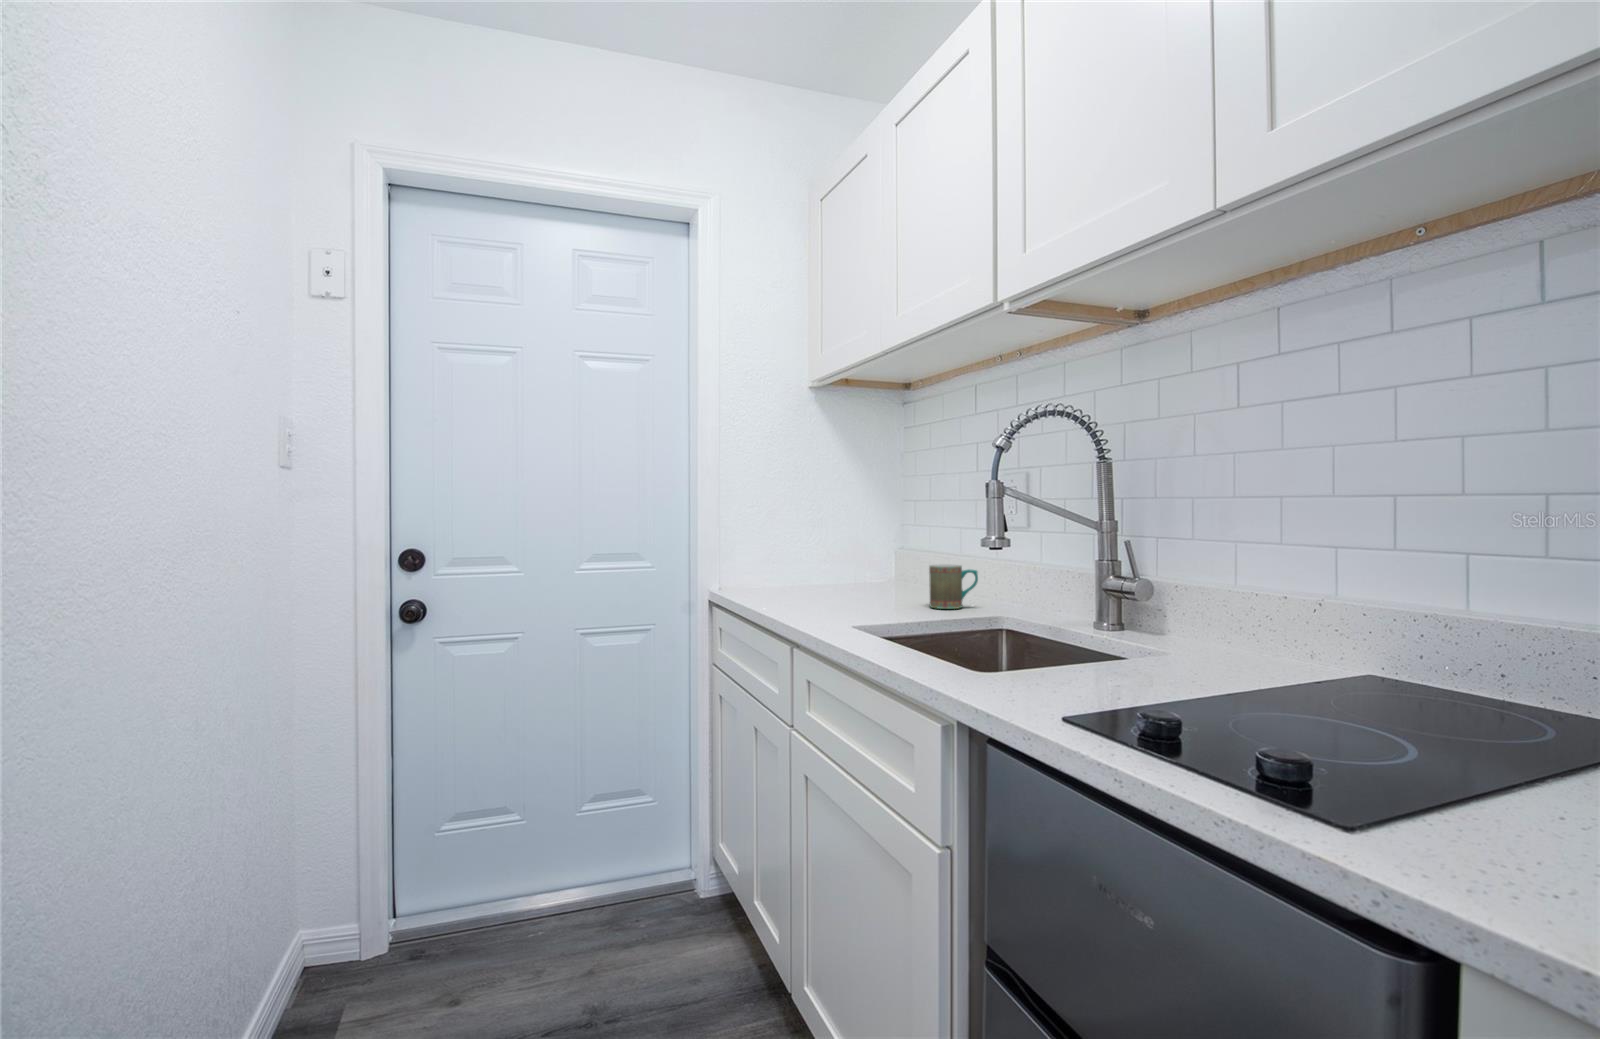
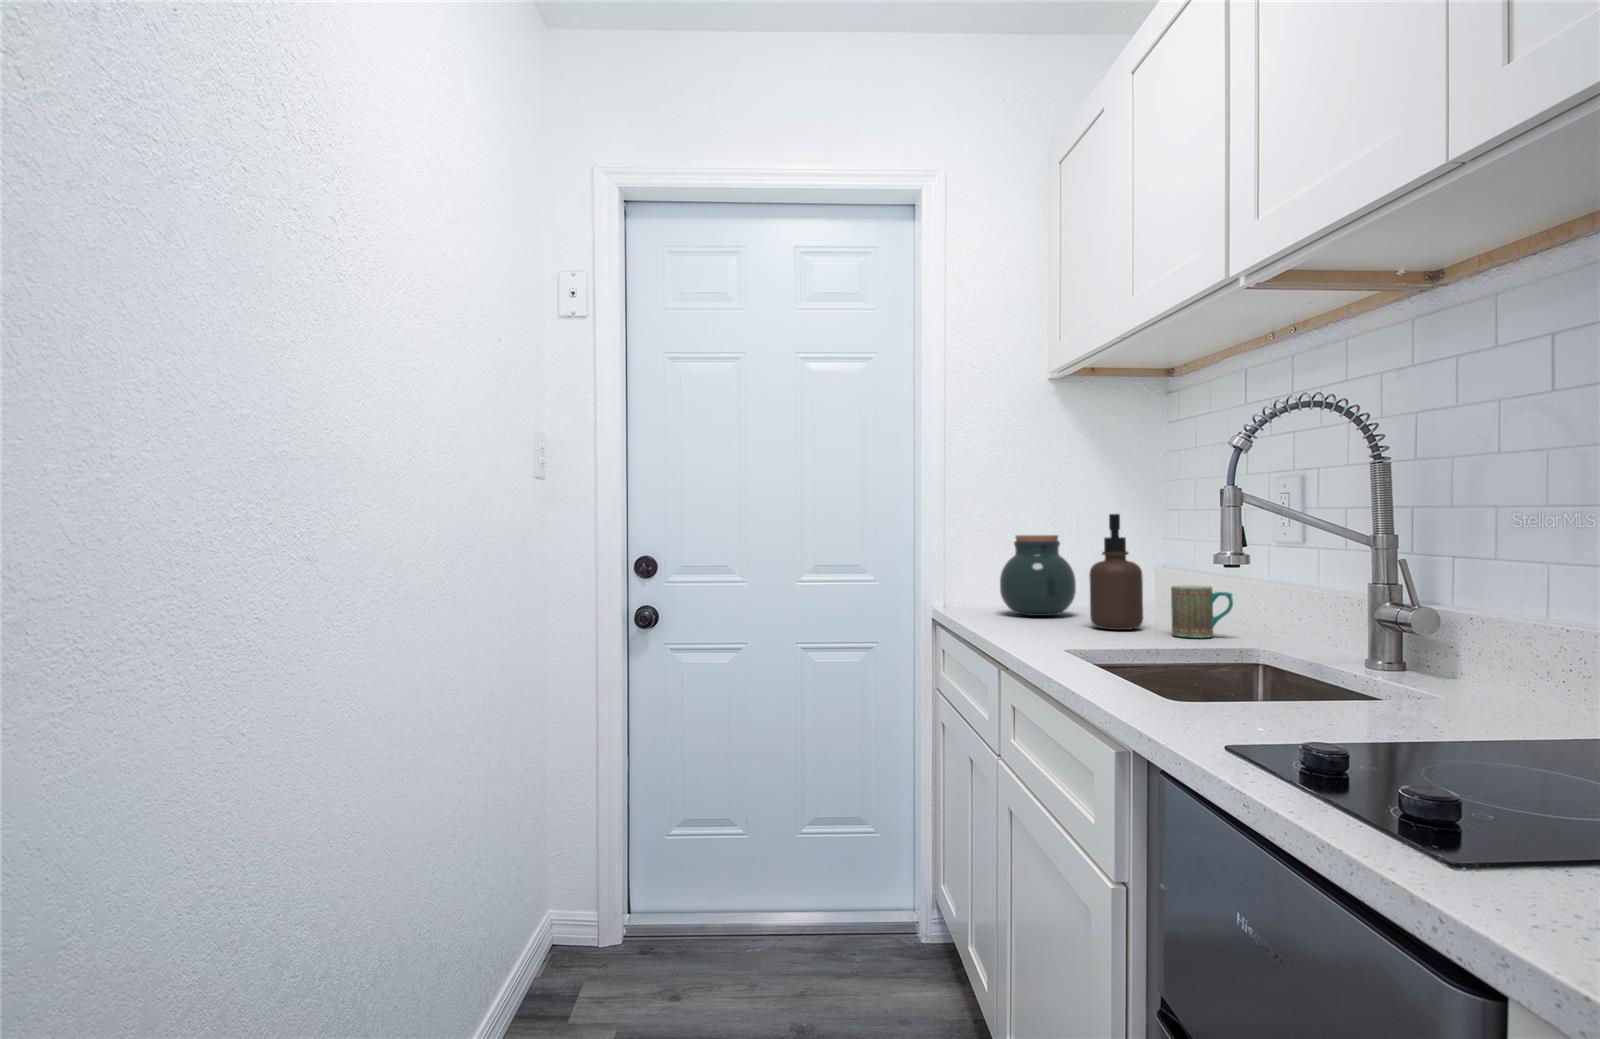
soap dispenser: none [860,503,904,604] -> present [1090,514,1143,630]
jar: none [776,522,841,594] -> present [1000,535,1076,616]

